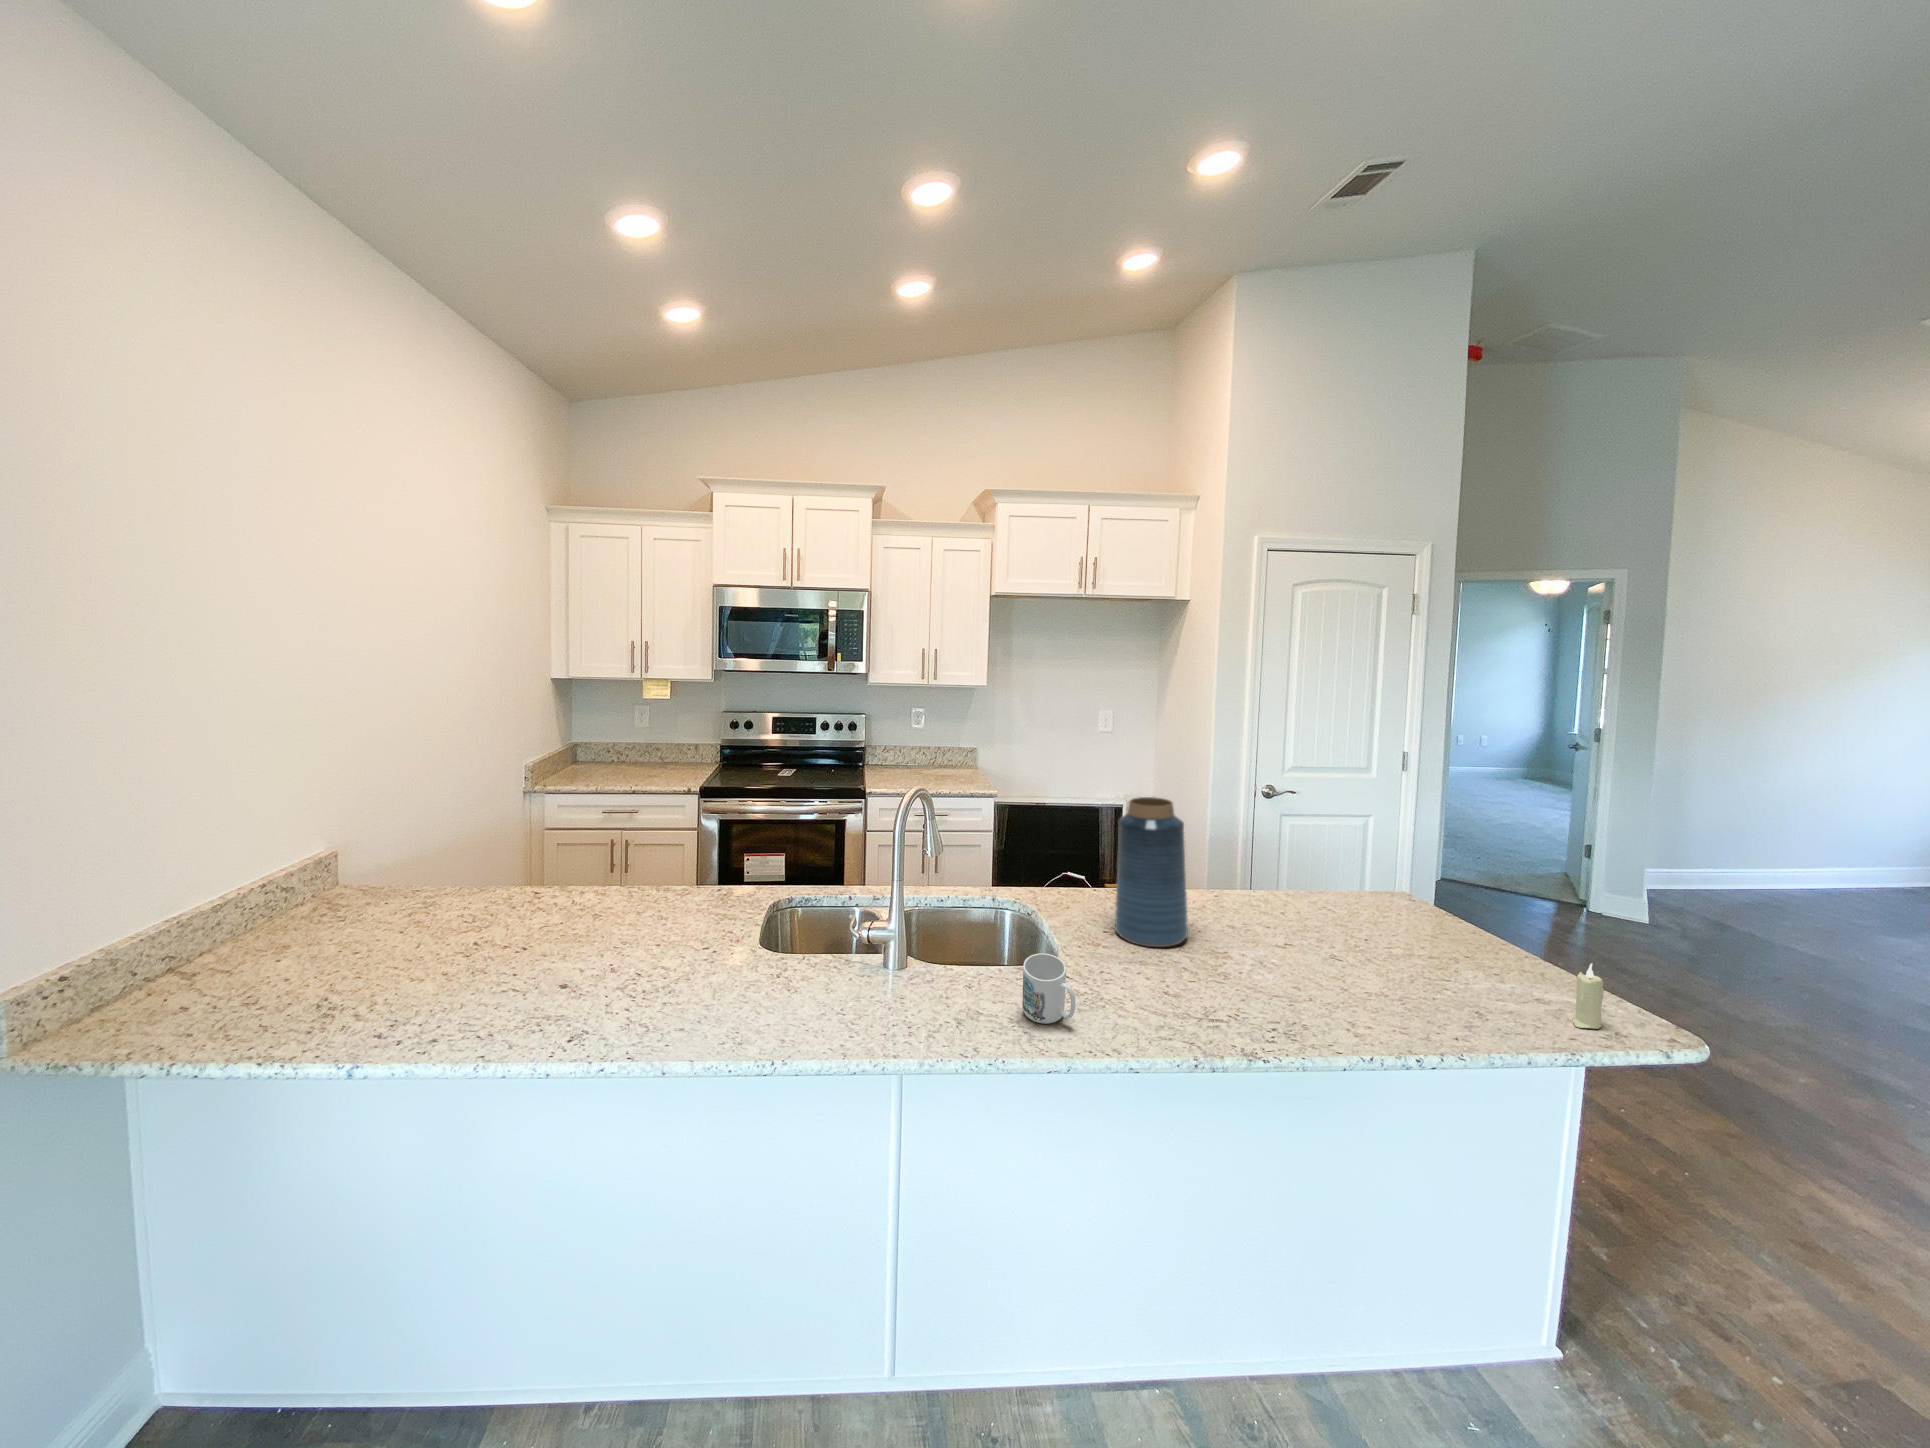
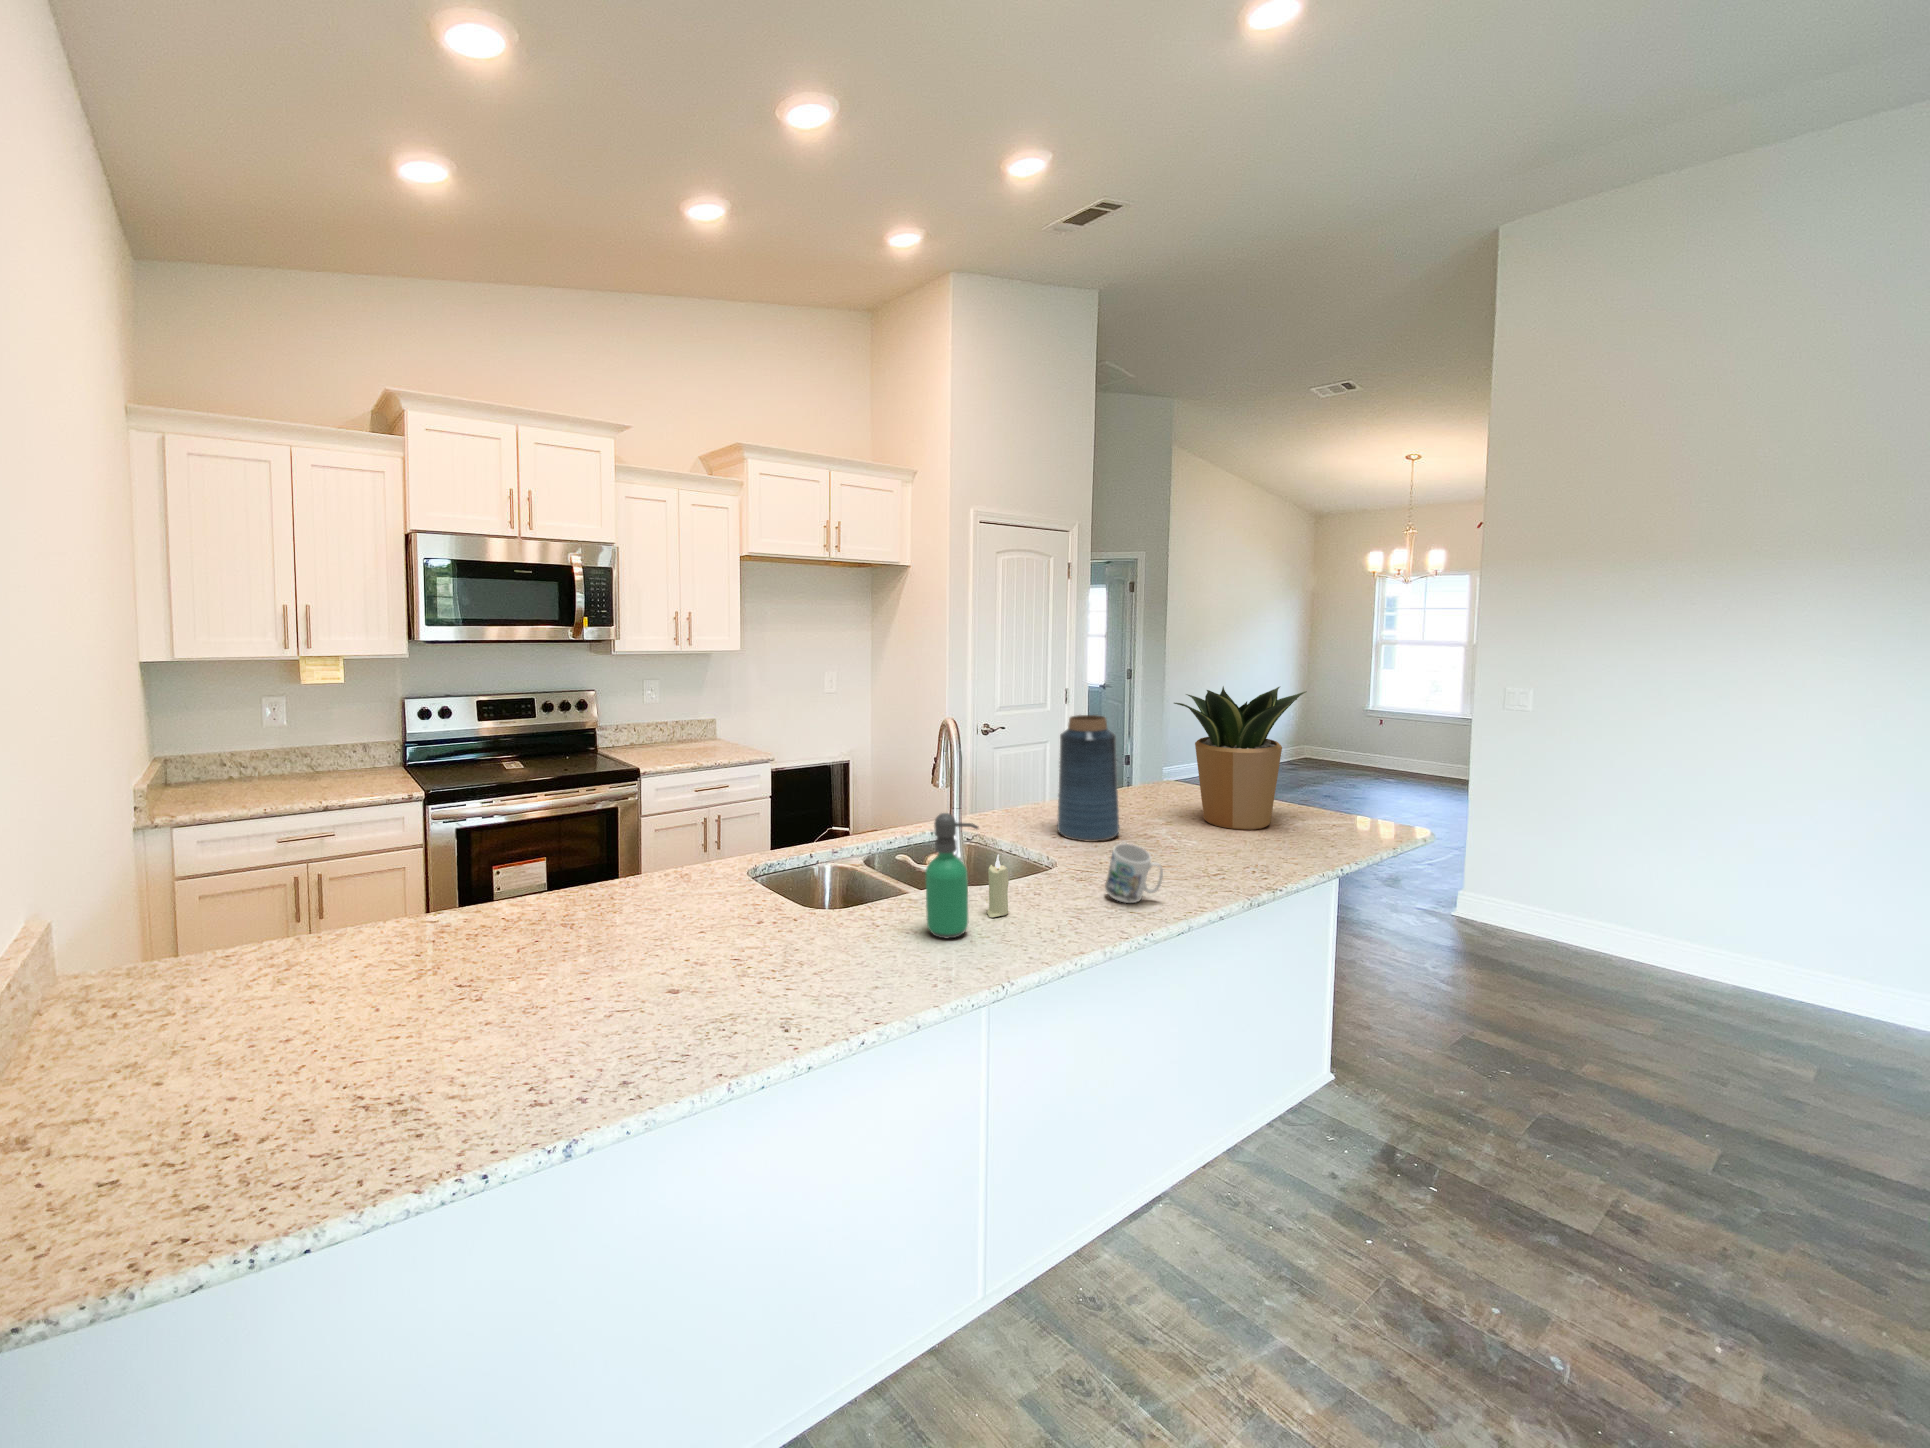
potted plant: none [1281,781,1503,980] -> present [1174,686,1306,830]
soap dispenser: none [795,883,837,1006] -> present [926,813,978,938]
candle: present [1573,963,1604,1029] -> present [987,854,1009,917]

